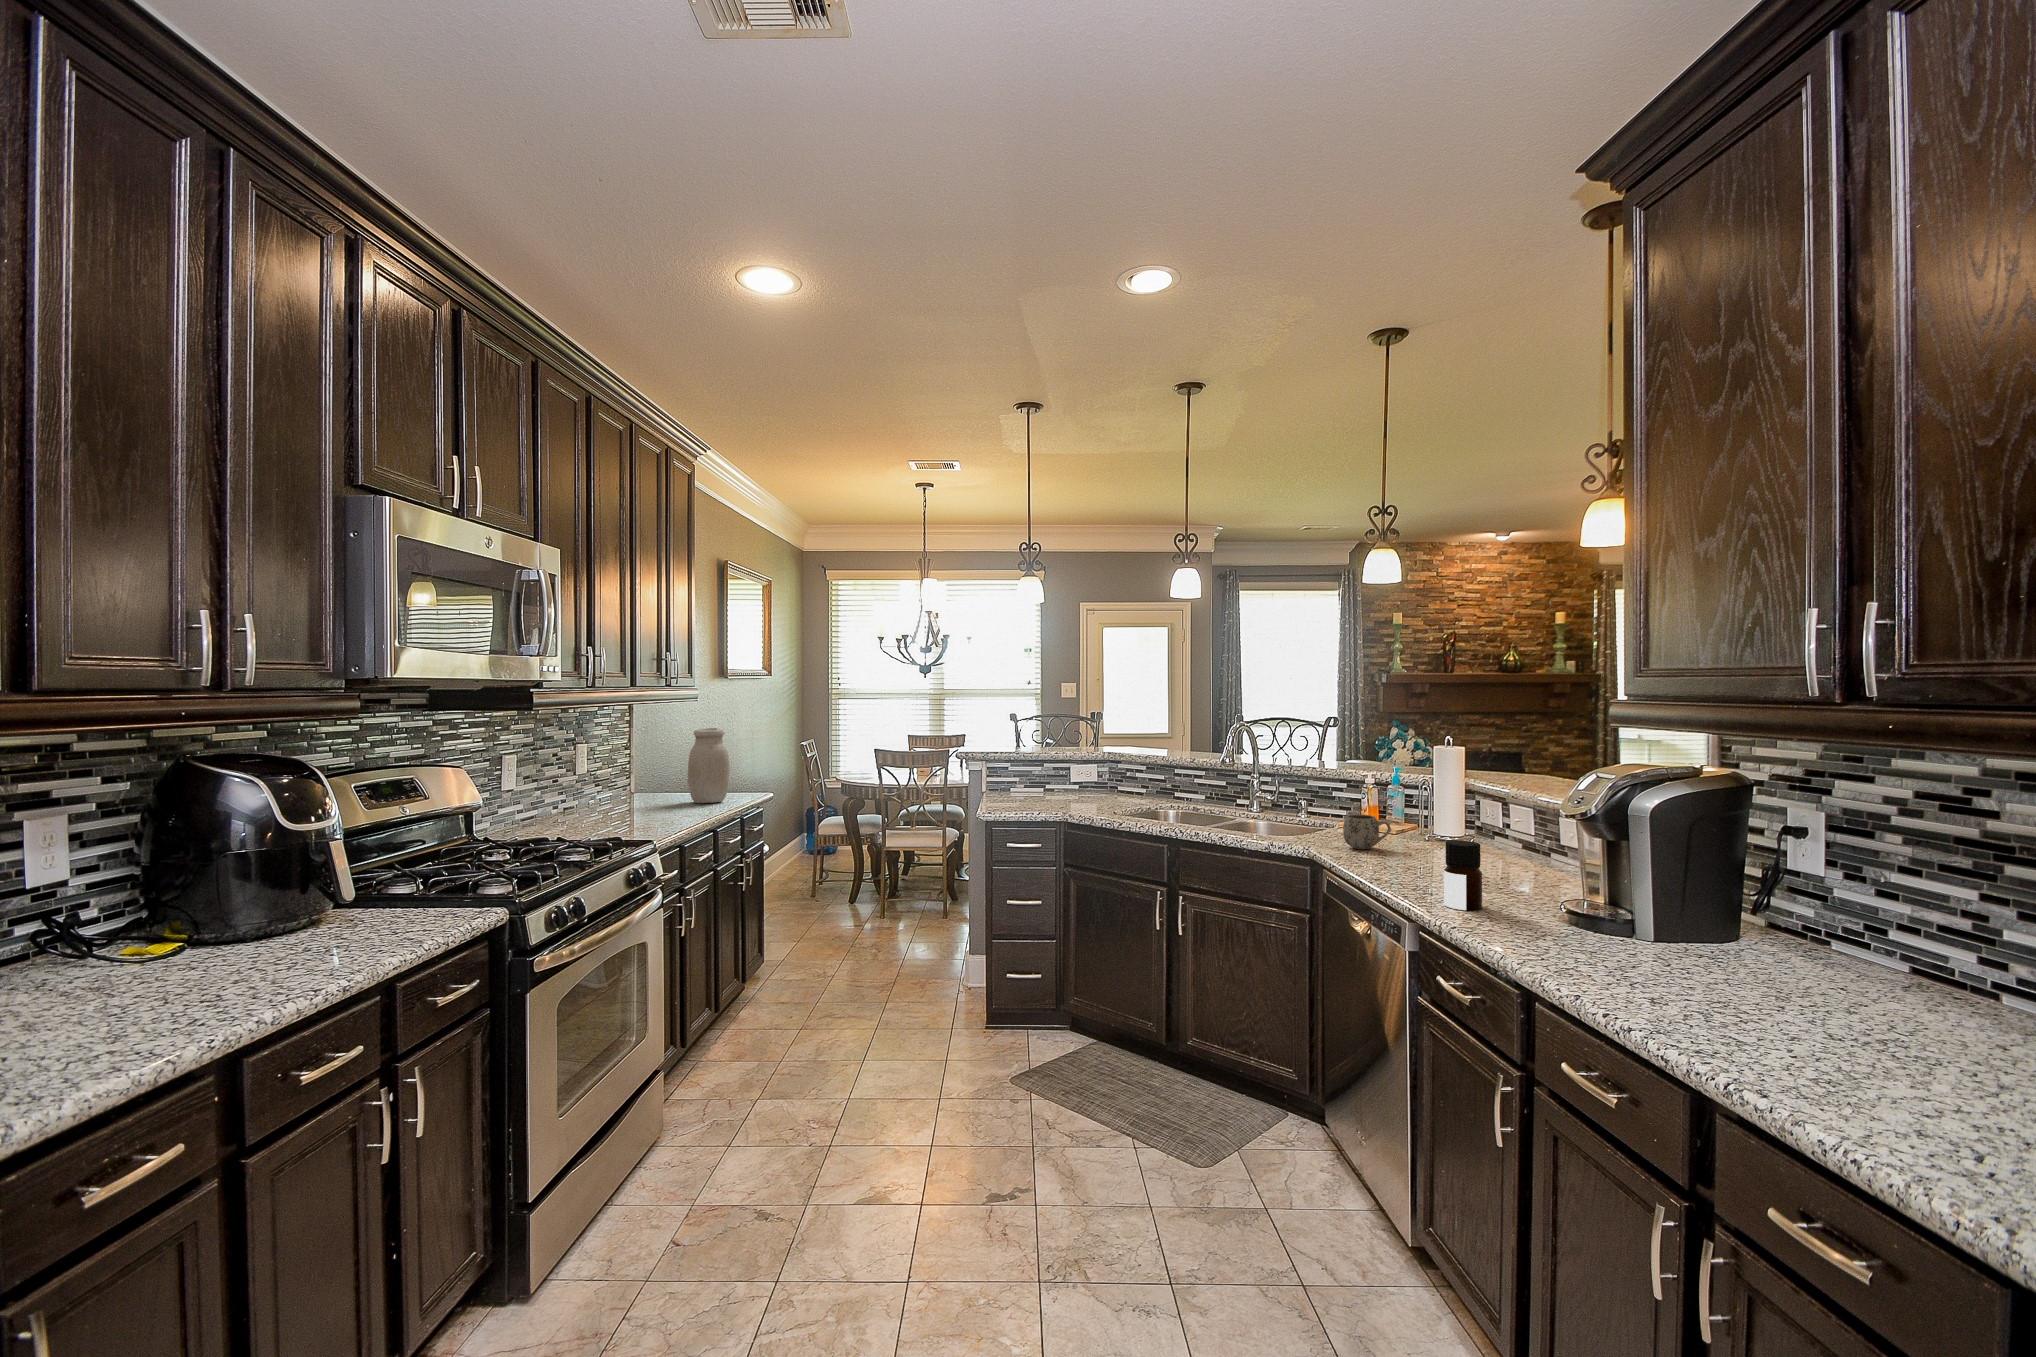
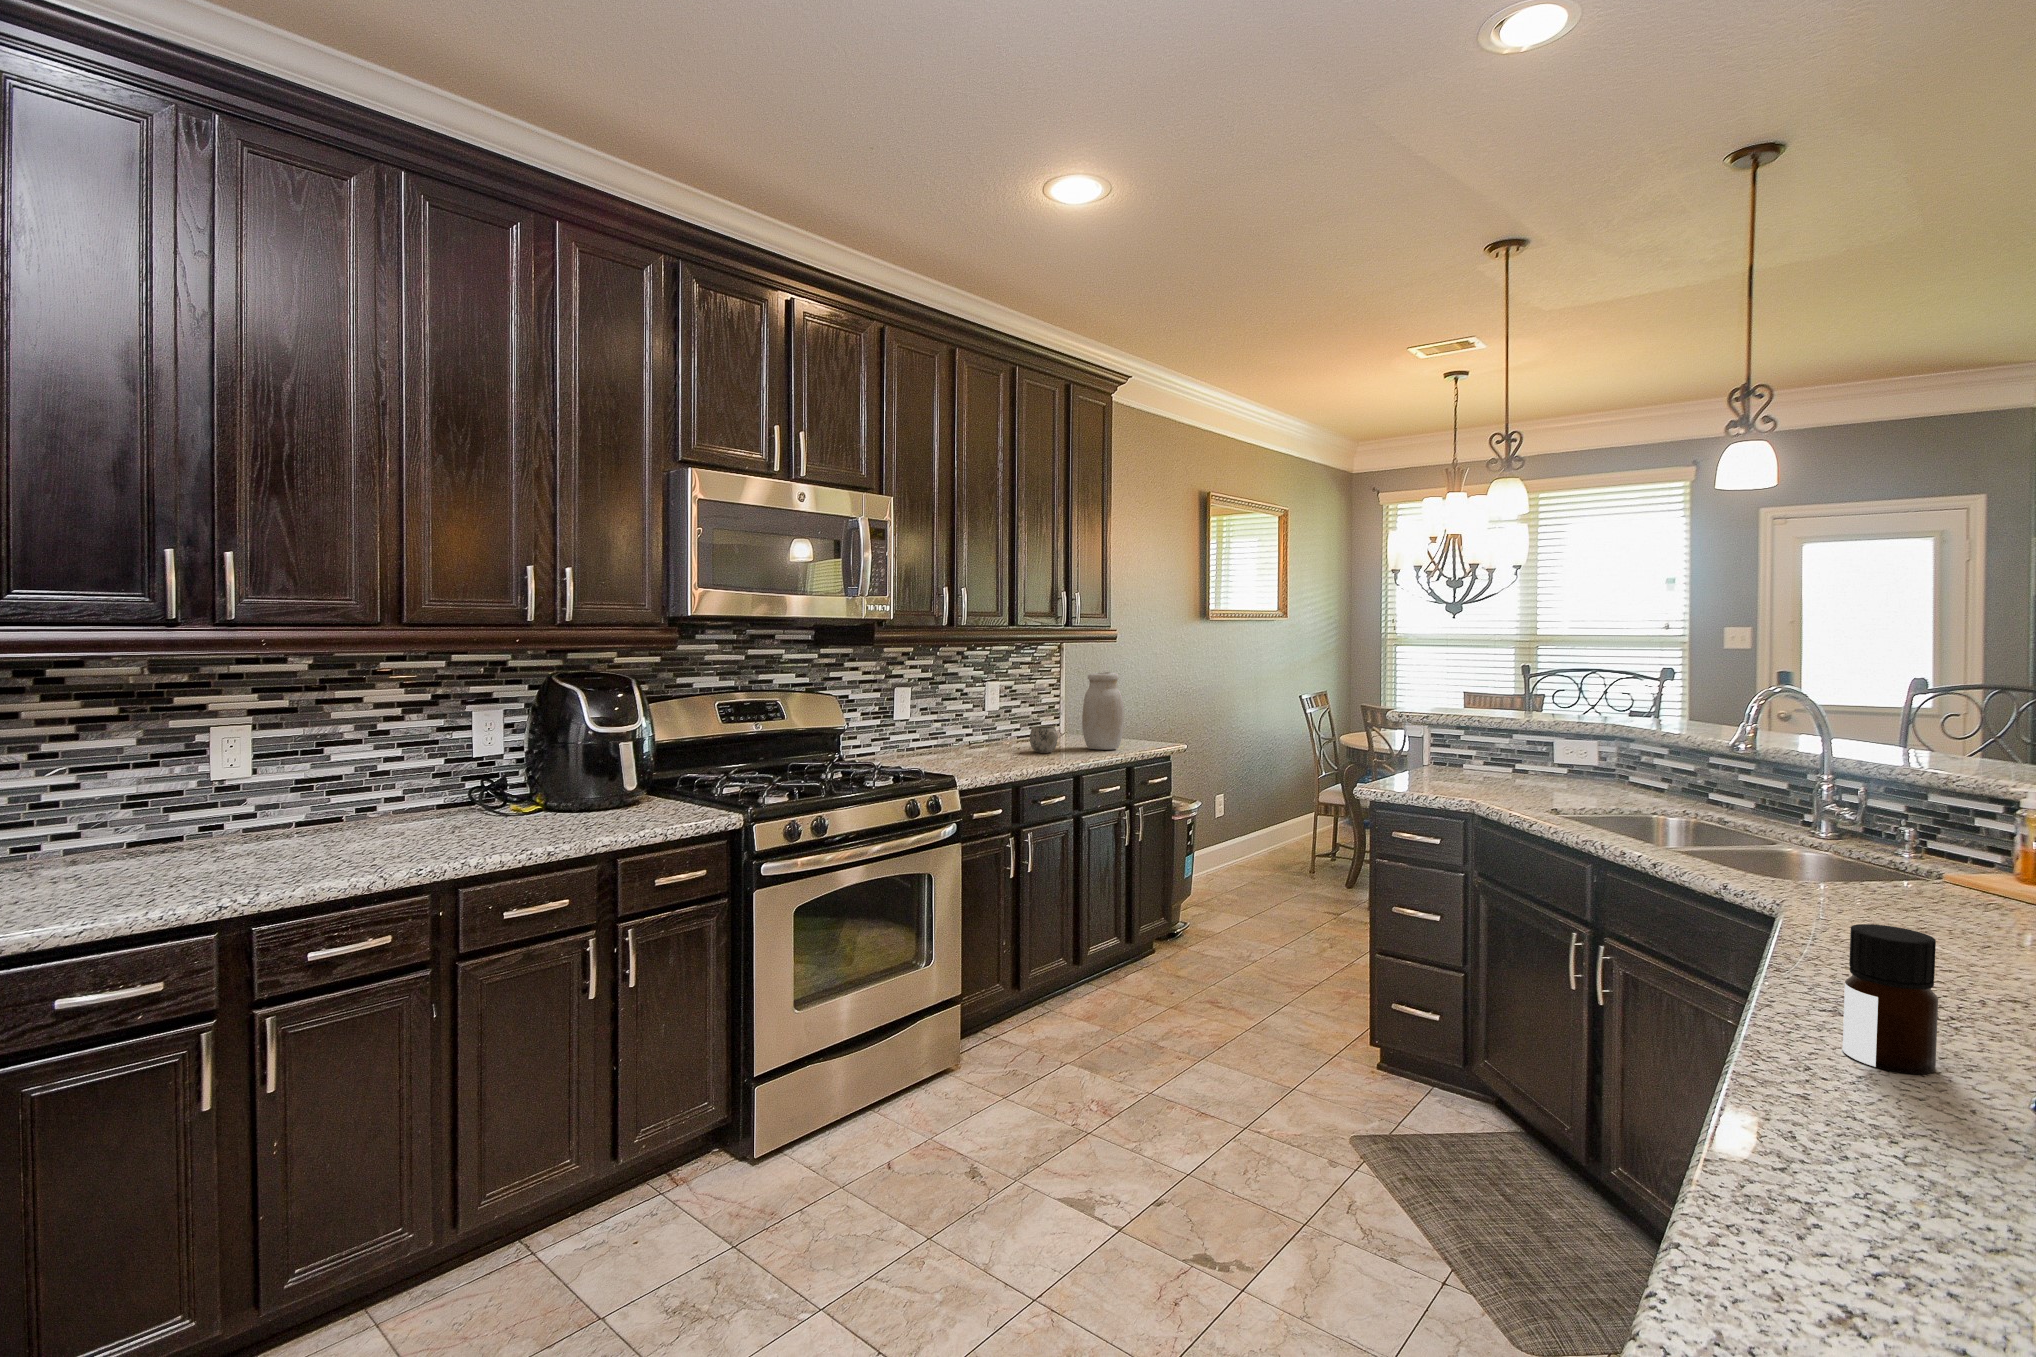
mug: present [1343,815,1391,849] -> present [1030,726,1058,753]

